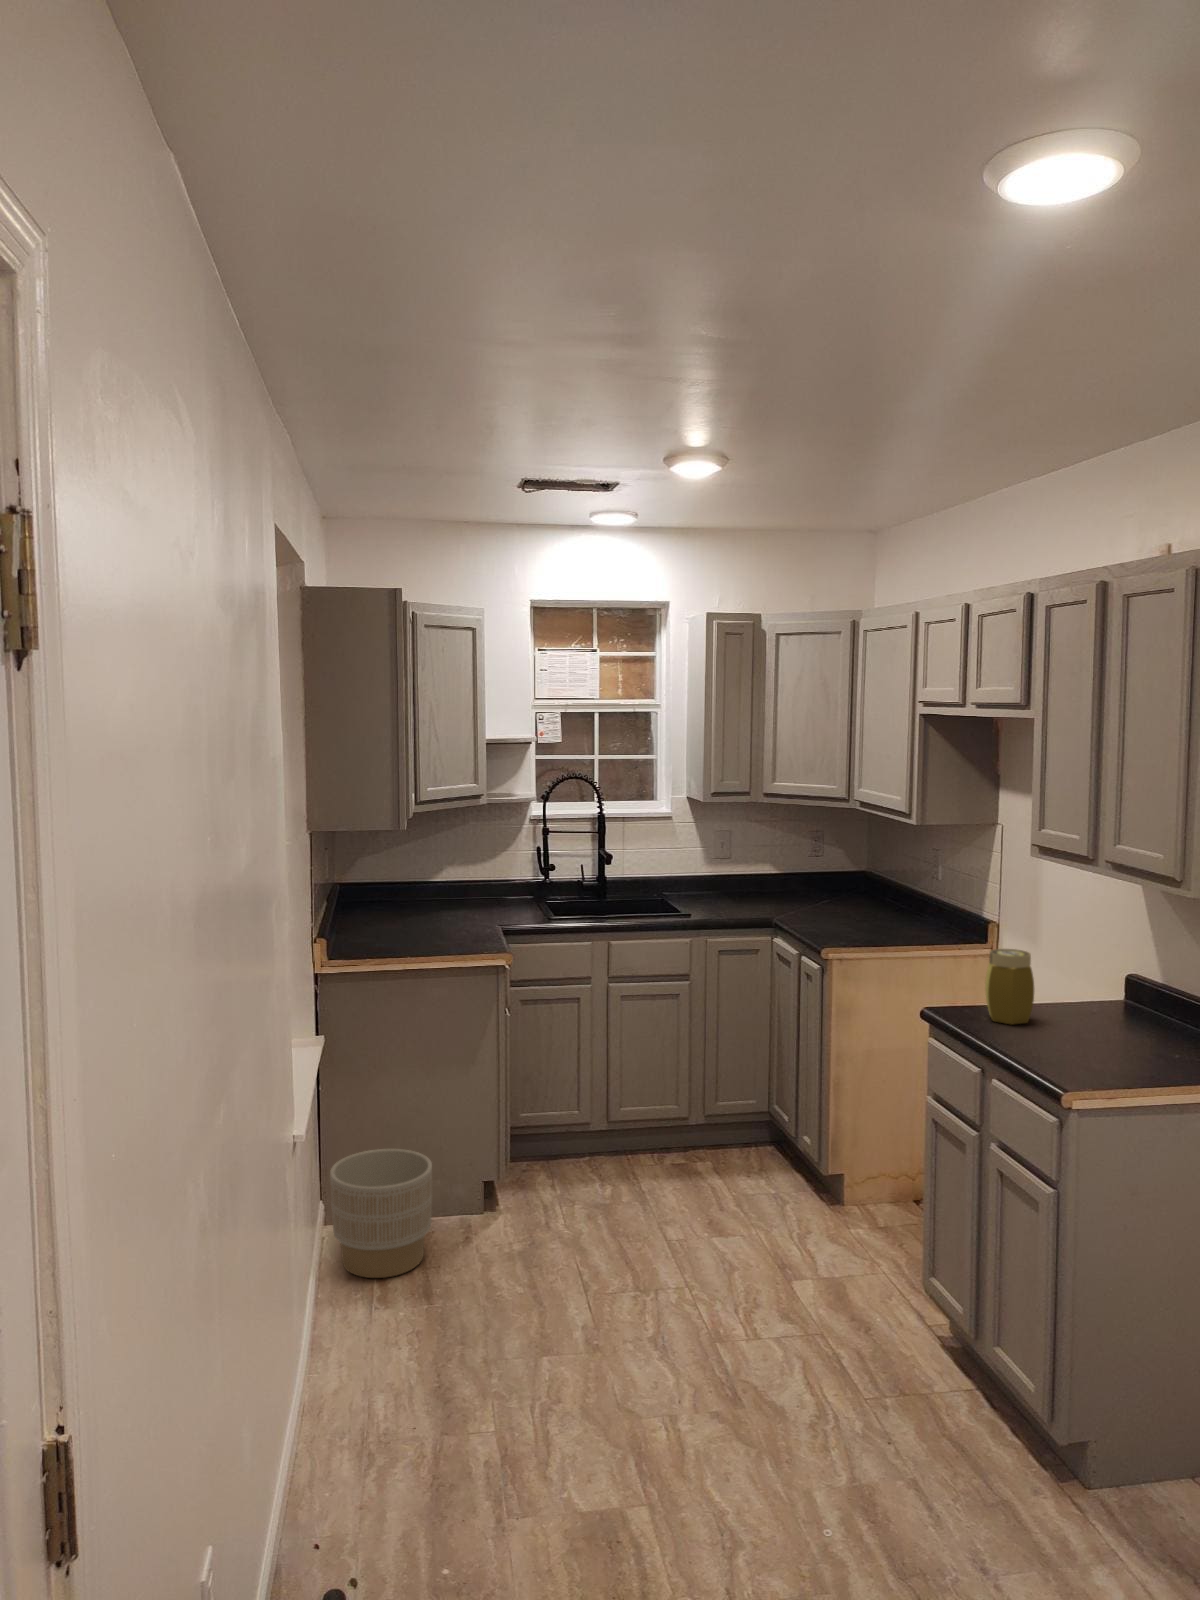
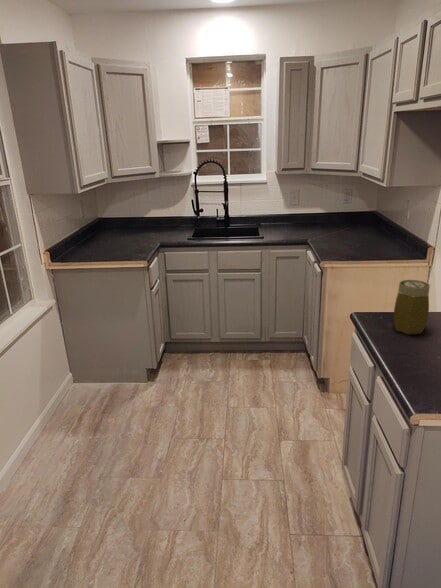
planter: present [330,1149,432,1278] -> none [54,354,109,418]

